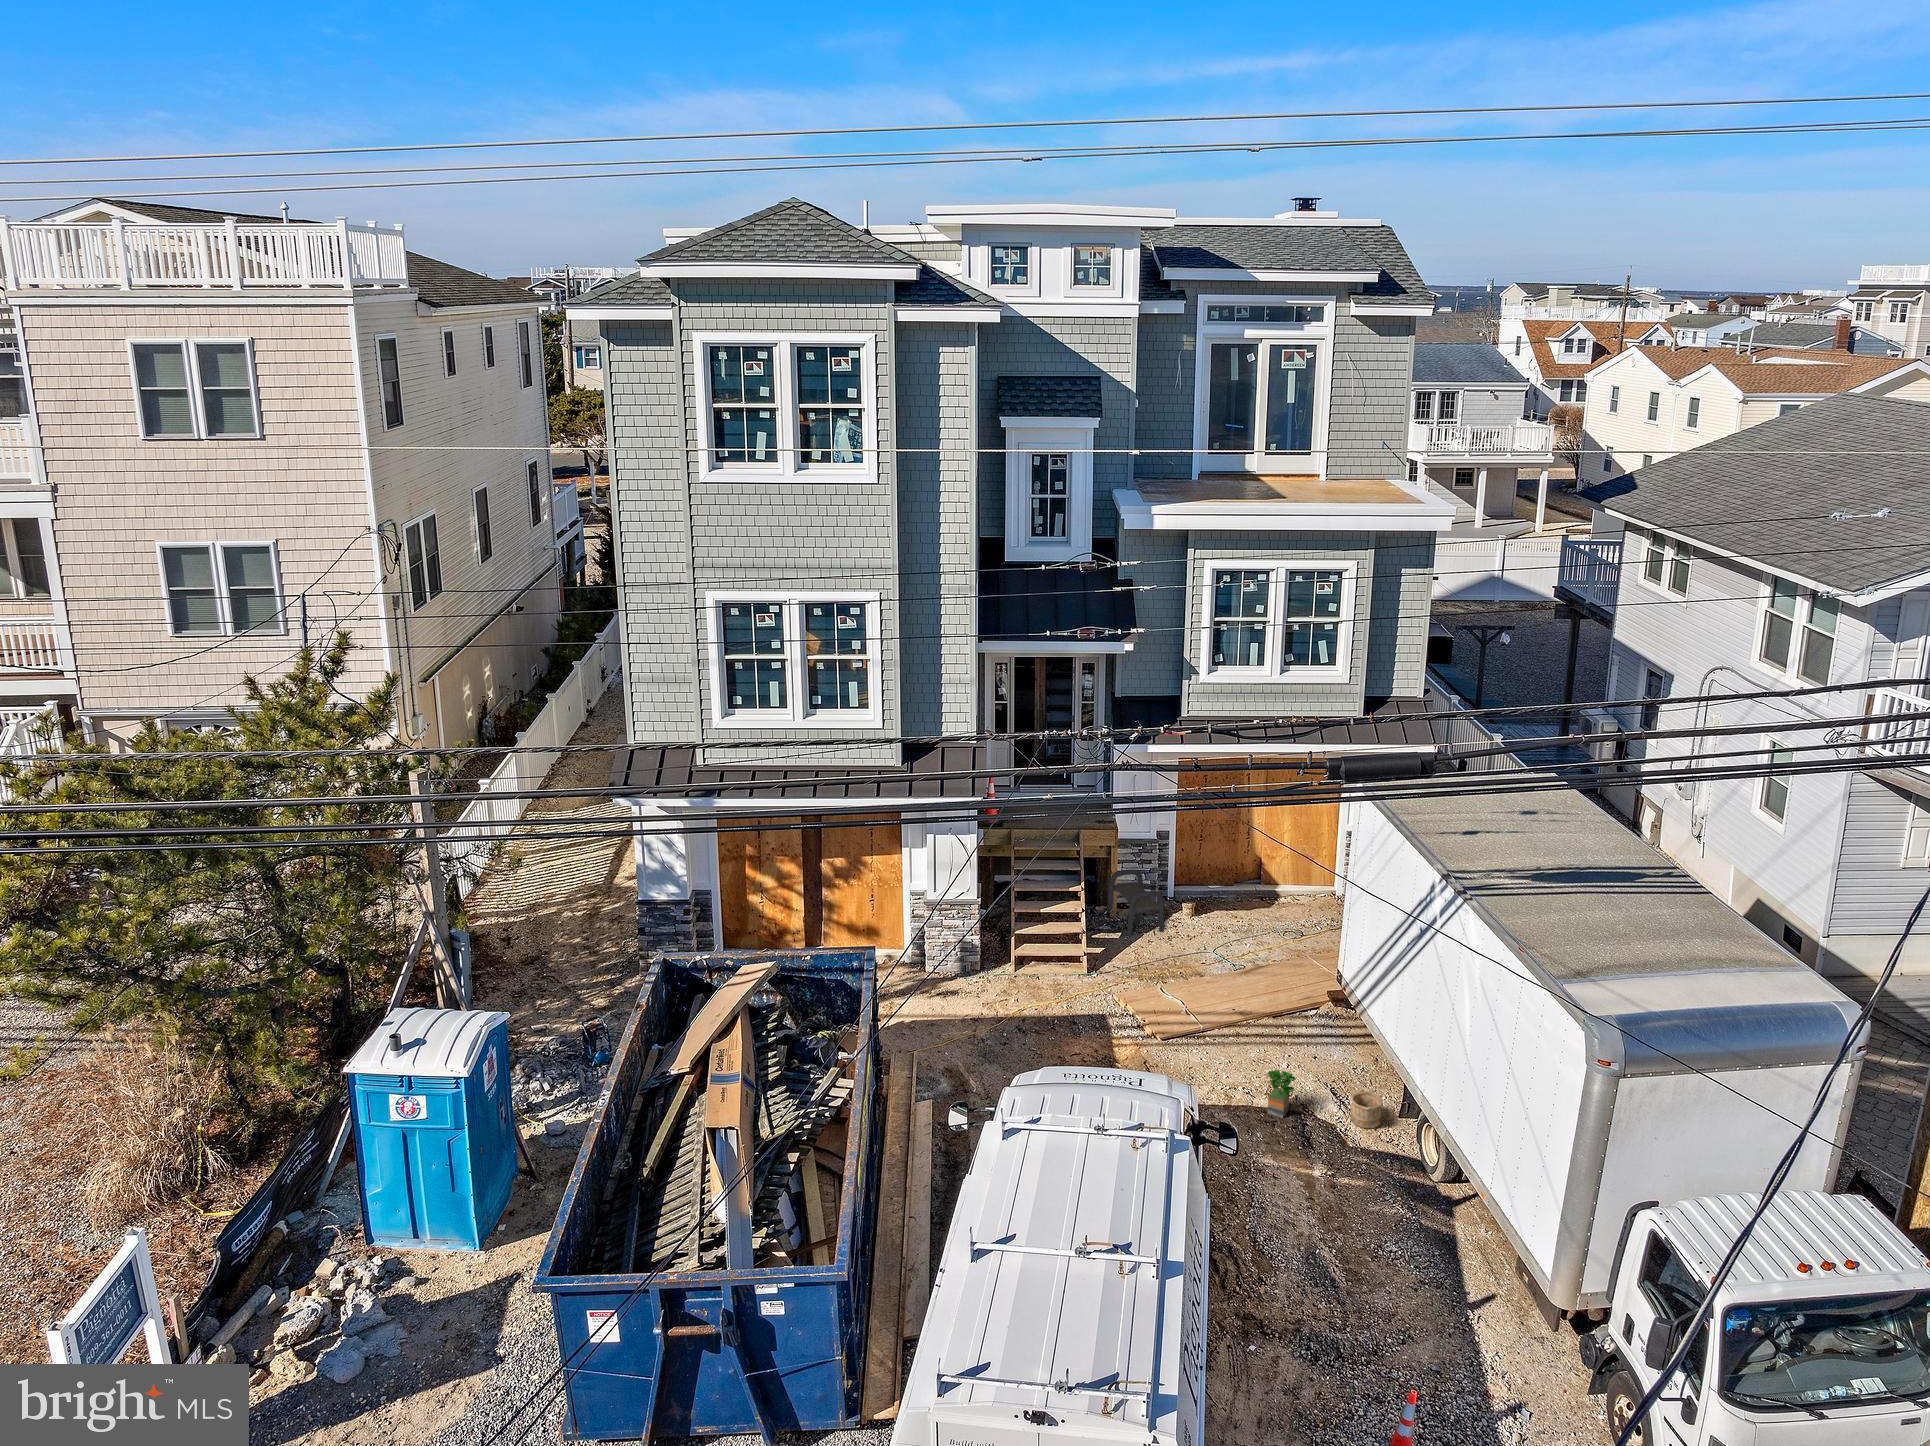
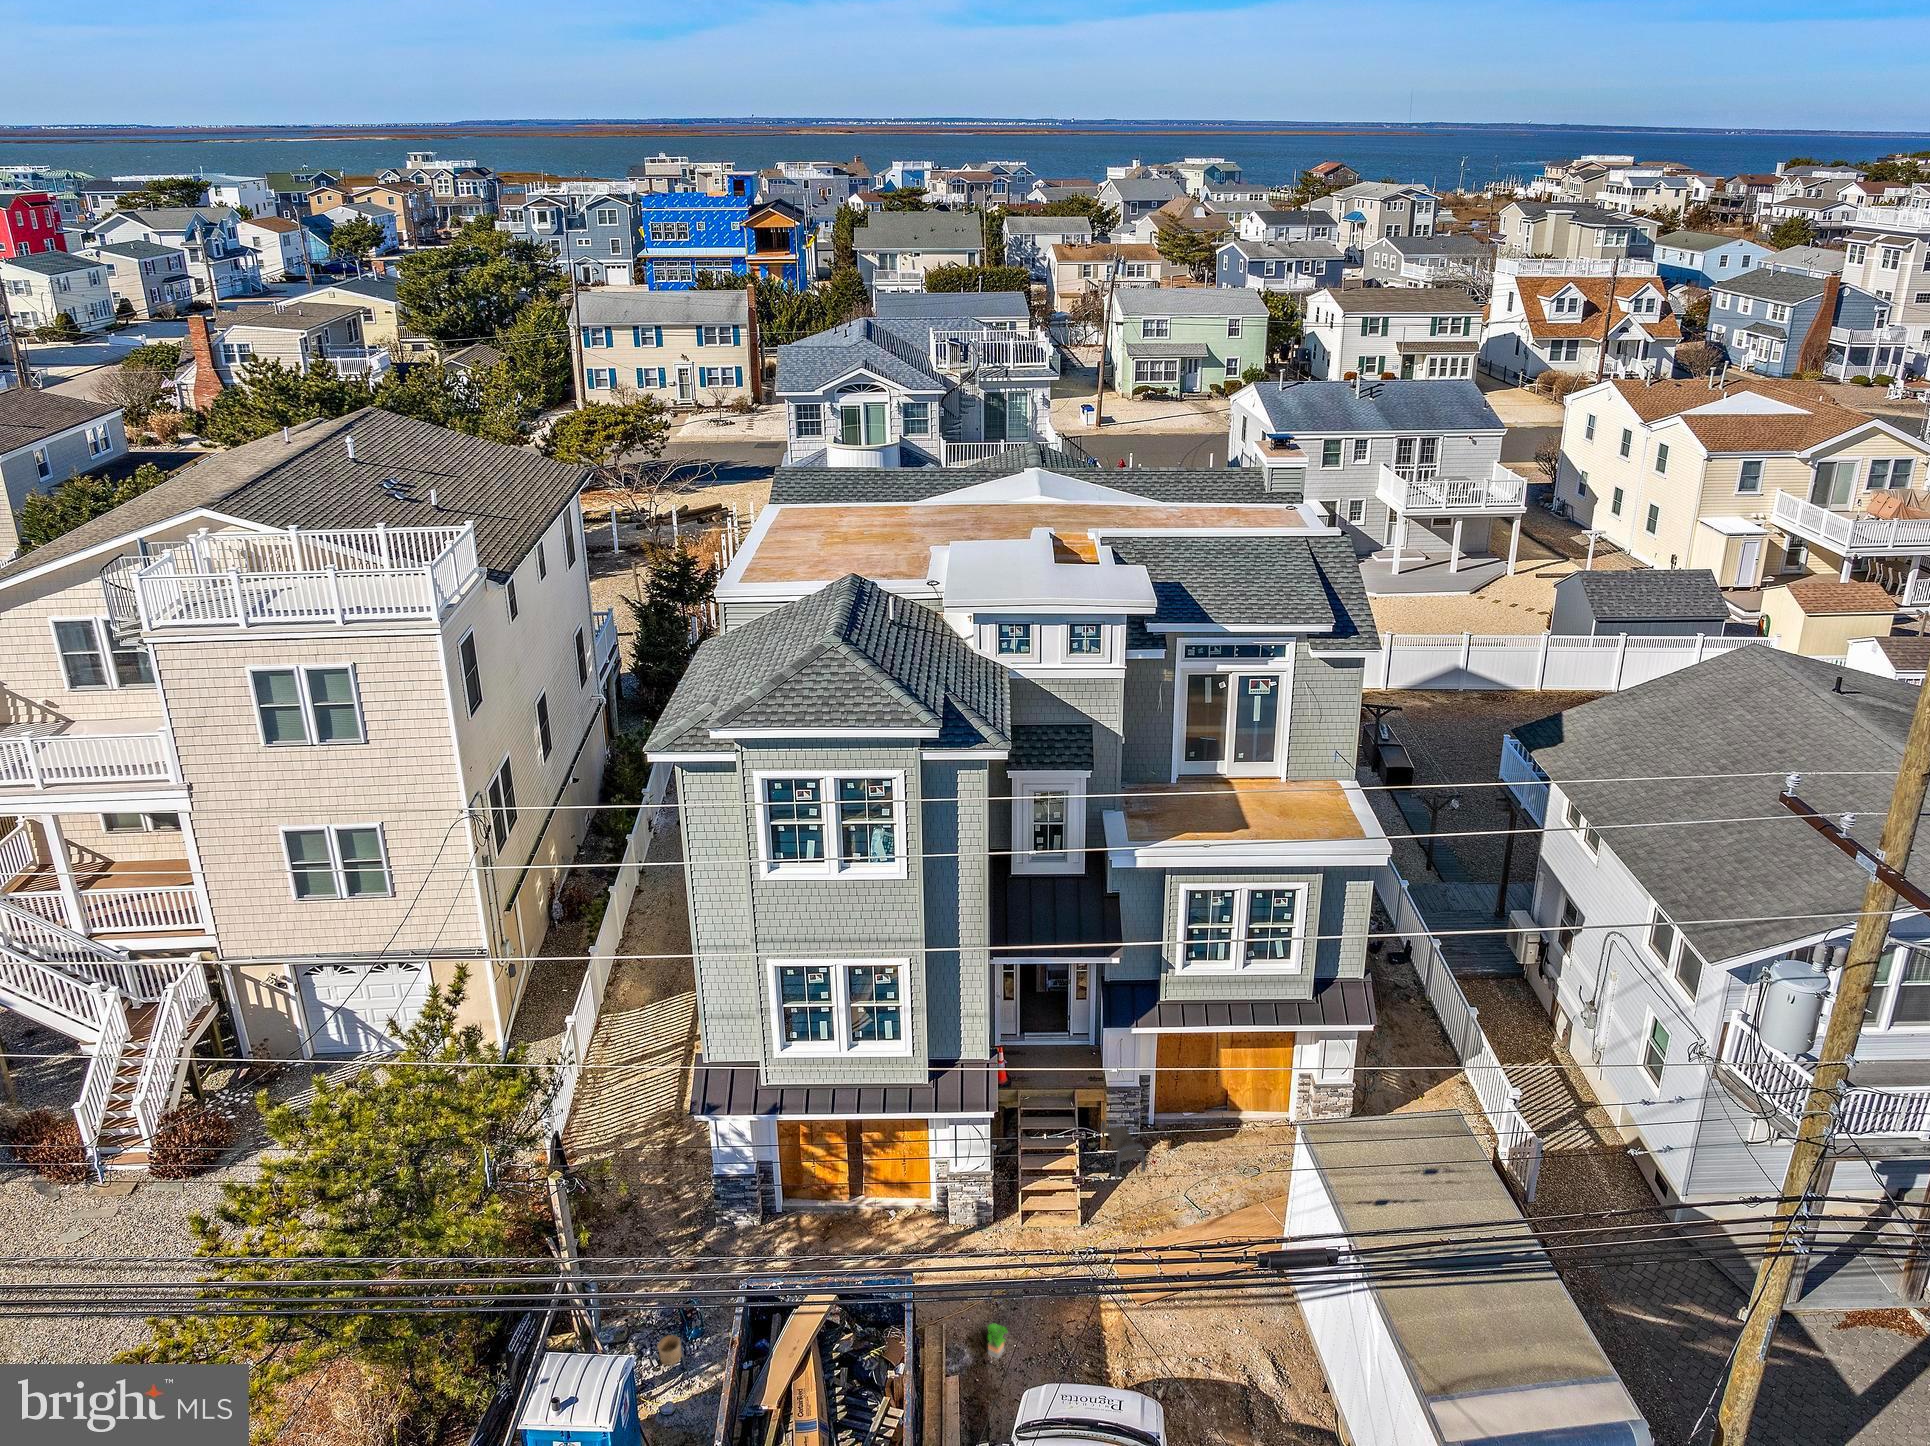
potted tree: present [1267,1070,1296,1118] -> present [988,1324,1007,1358]
wooden bucket: present [1350,1092,1382,1128] -> present [657,1335,681,1365]

